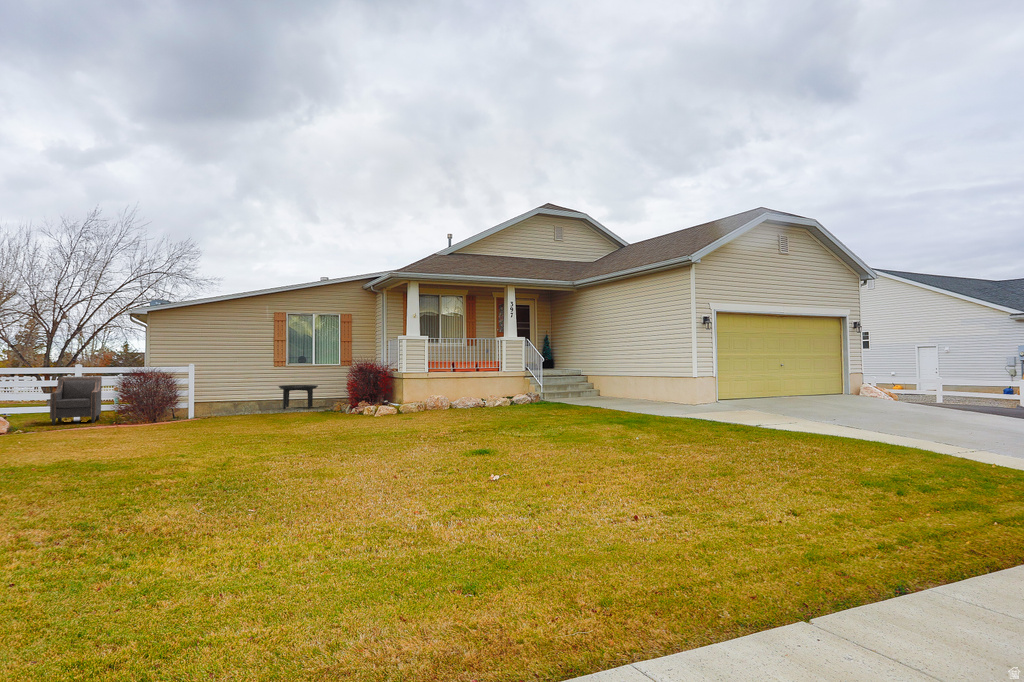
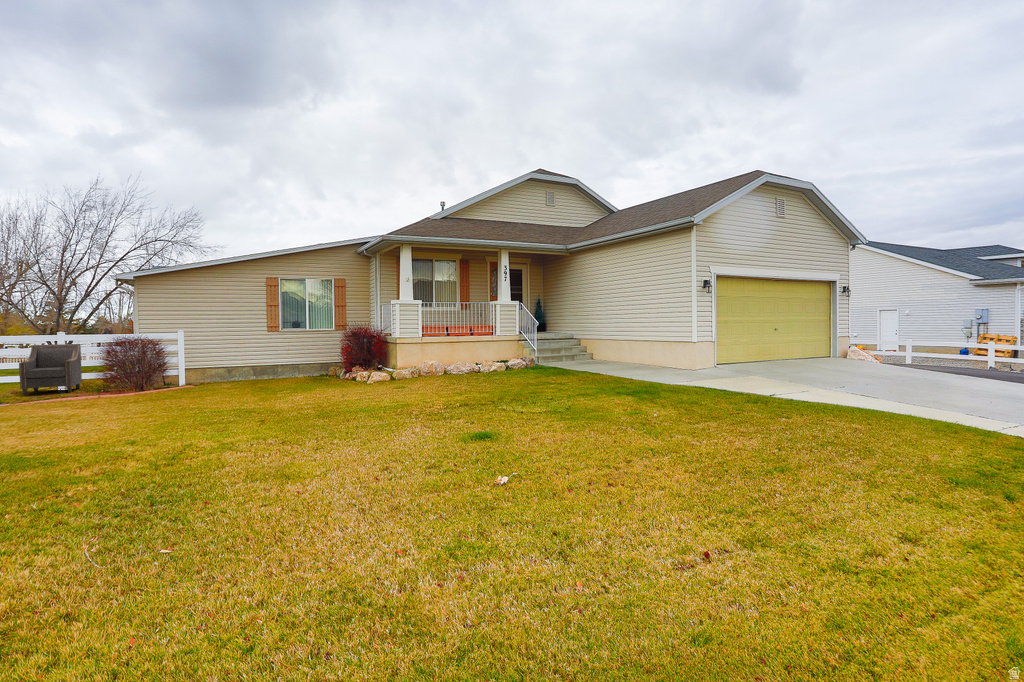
round table: present [279,385,318,409] -> none [272,350,313,375]

